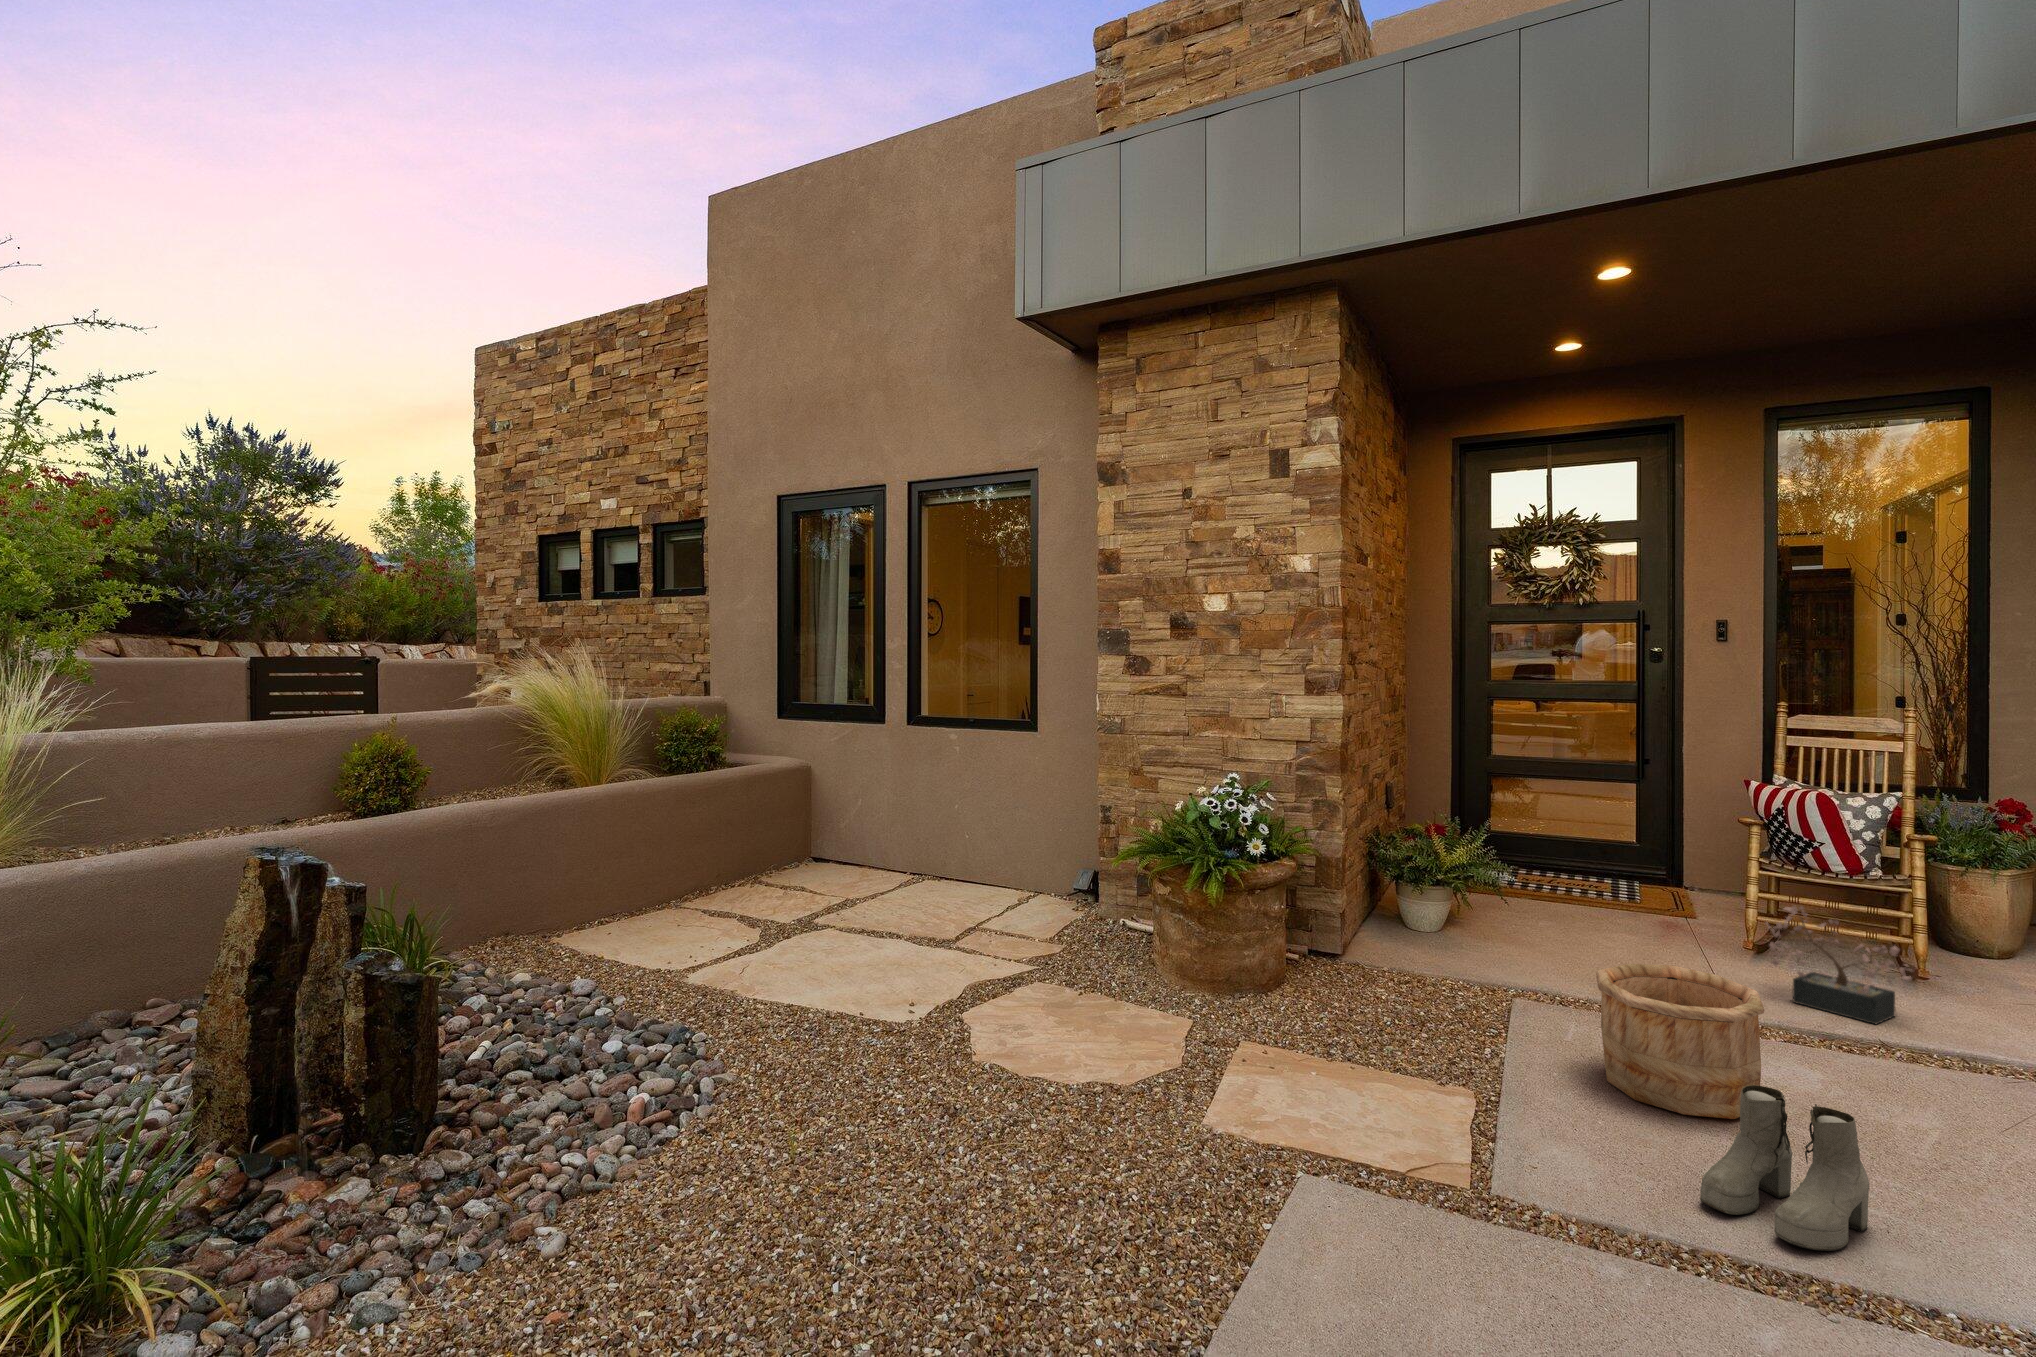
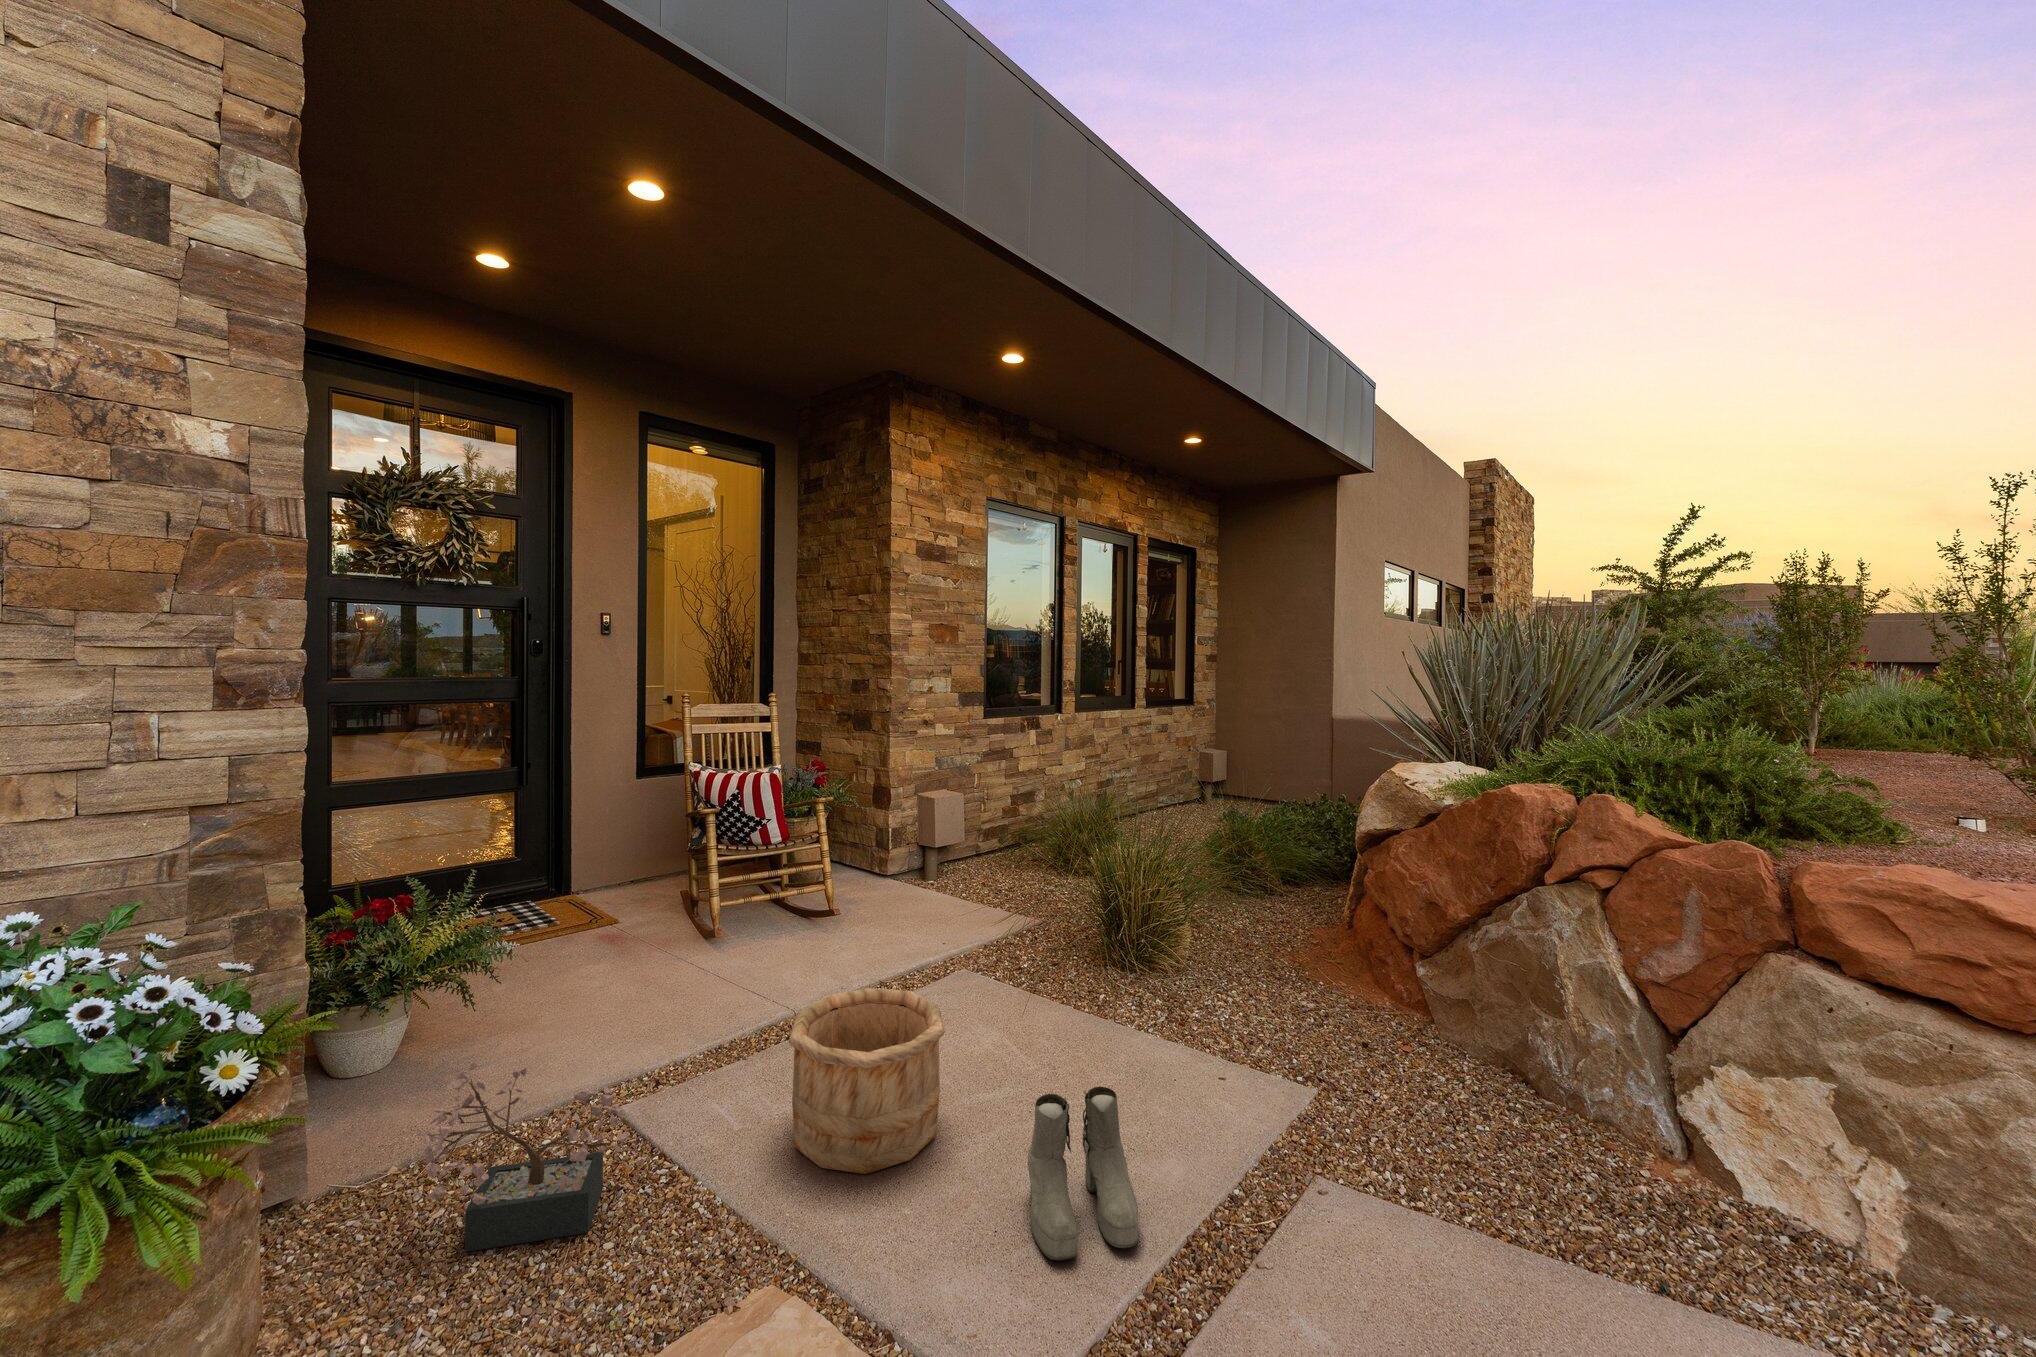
decorative plant: present [1766,906,1912,1024] -> present [418,1063,630,1252]

